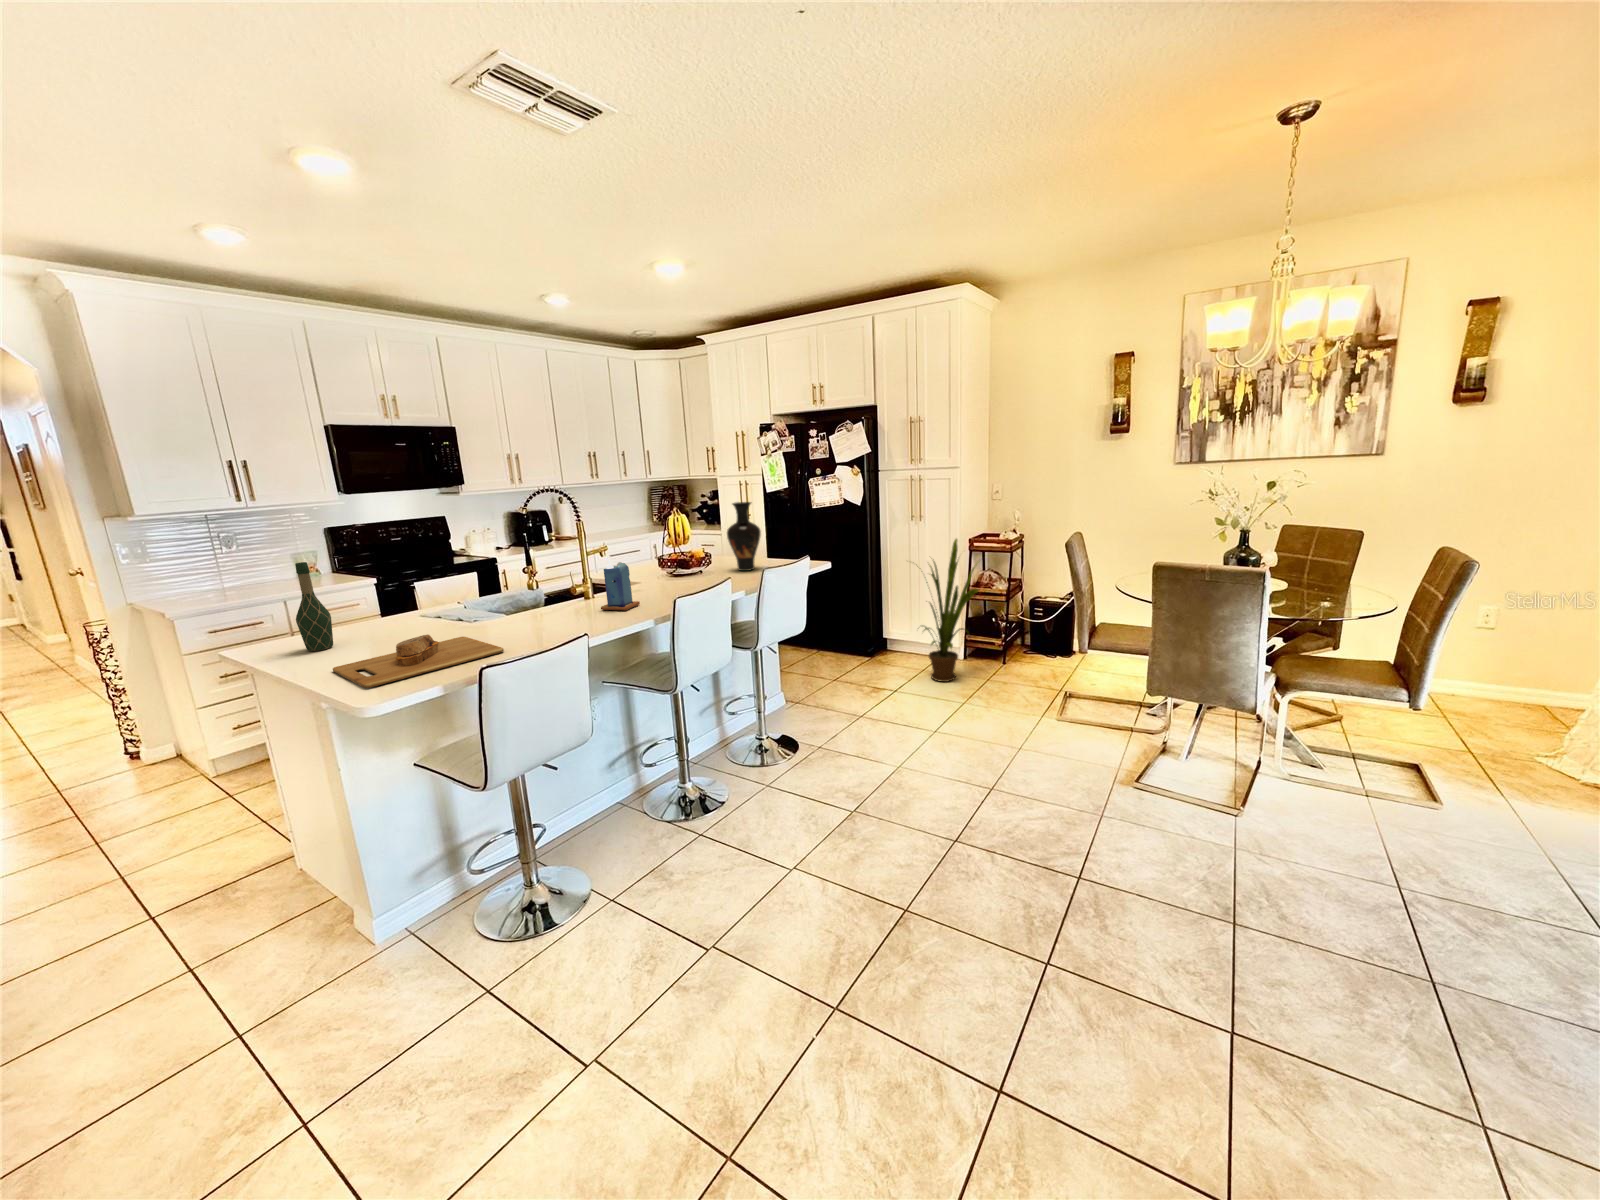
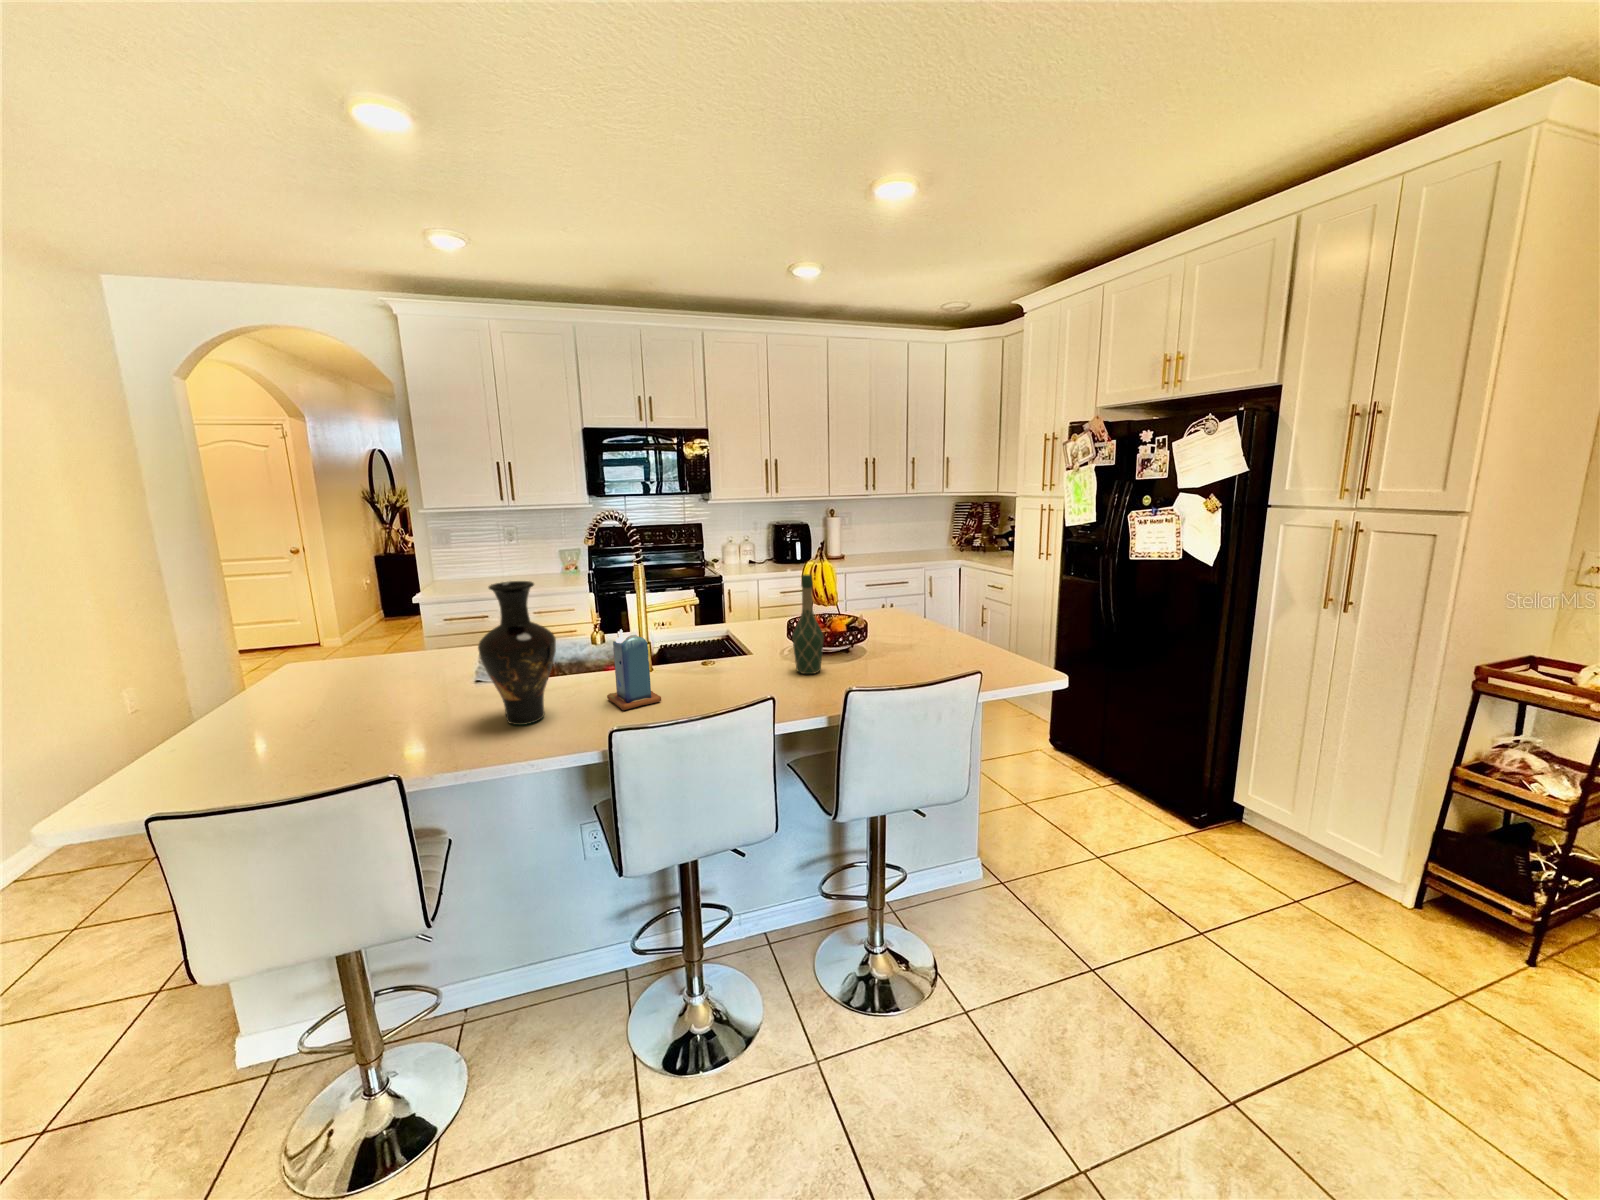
vase: present [727,502,761,571] -> present [478,581,556,725]
house plant: present [924,539,979,682] -> none [1280,662,1497,959]
wine bottle: present [295,562,333,651] -> present [792,574,824,674]
cutting board: present [333,635,504,688] -> none [165,703,413,776]

